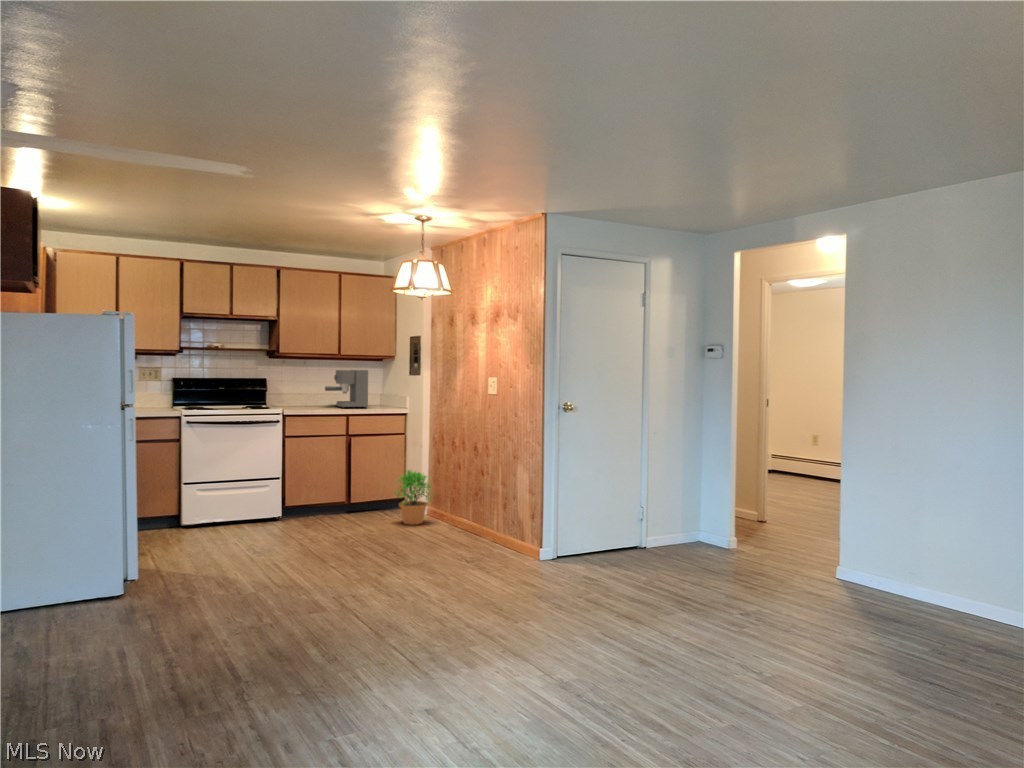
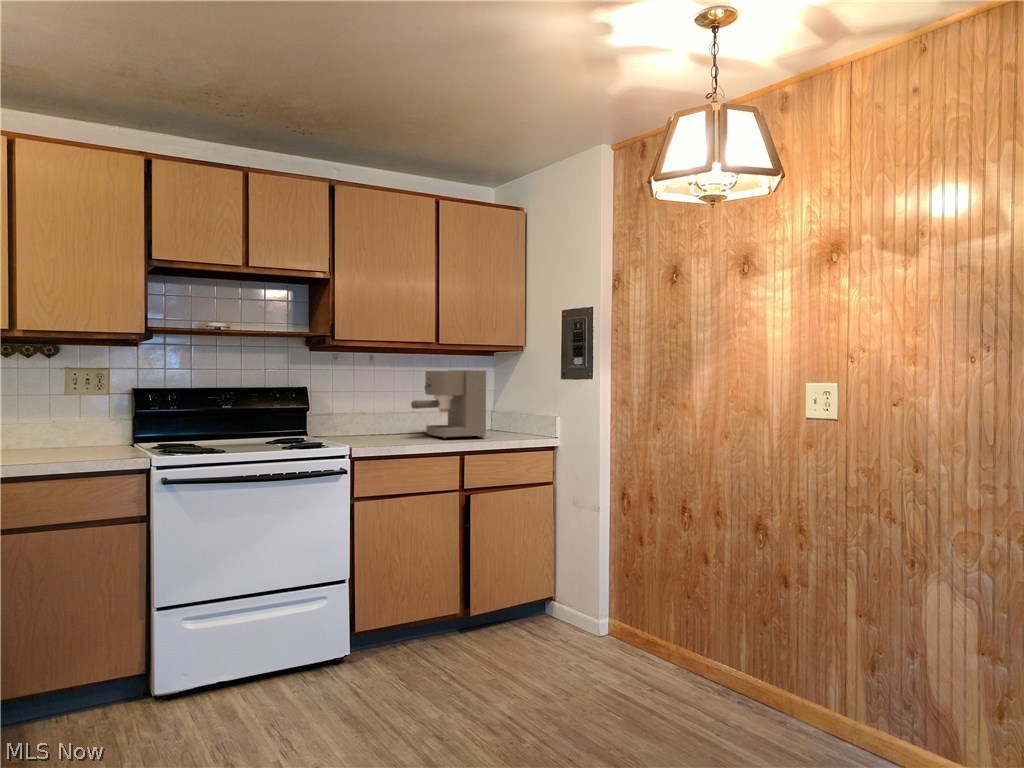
potted plant: present [395,470,431,525] -> none [561,559,647,669]

